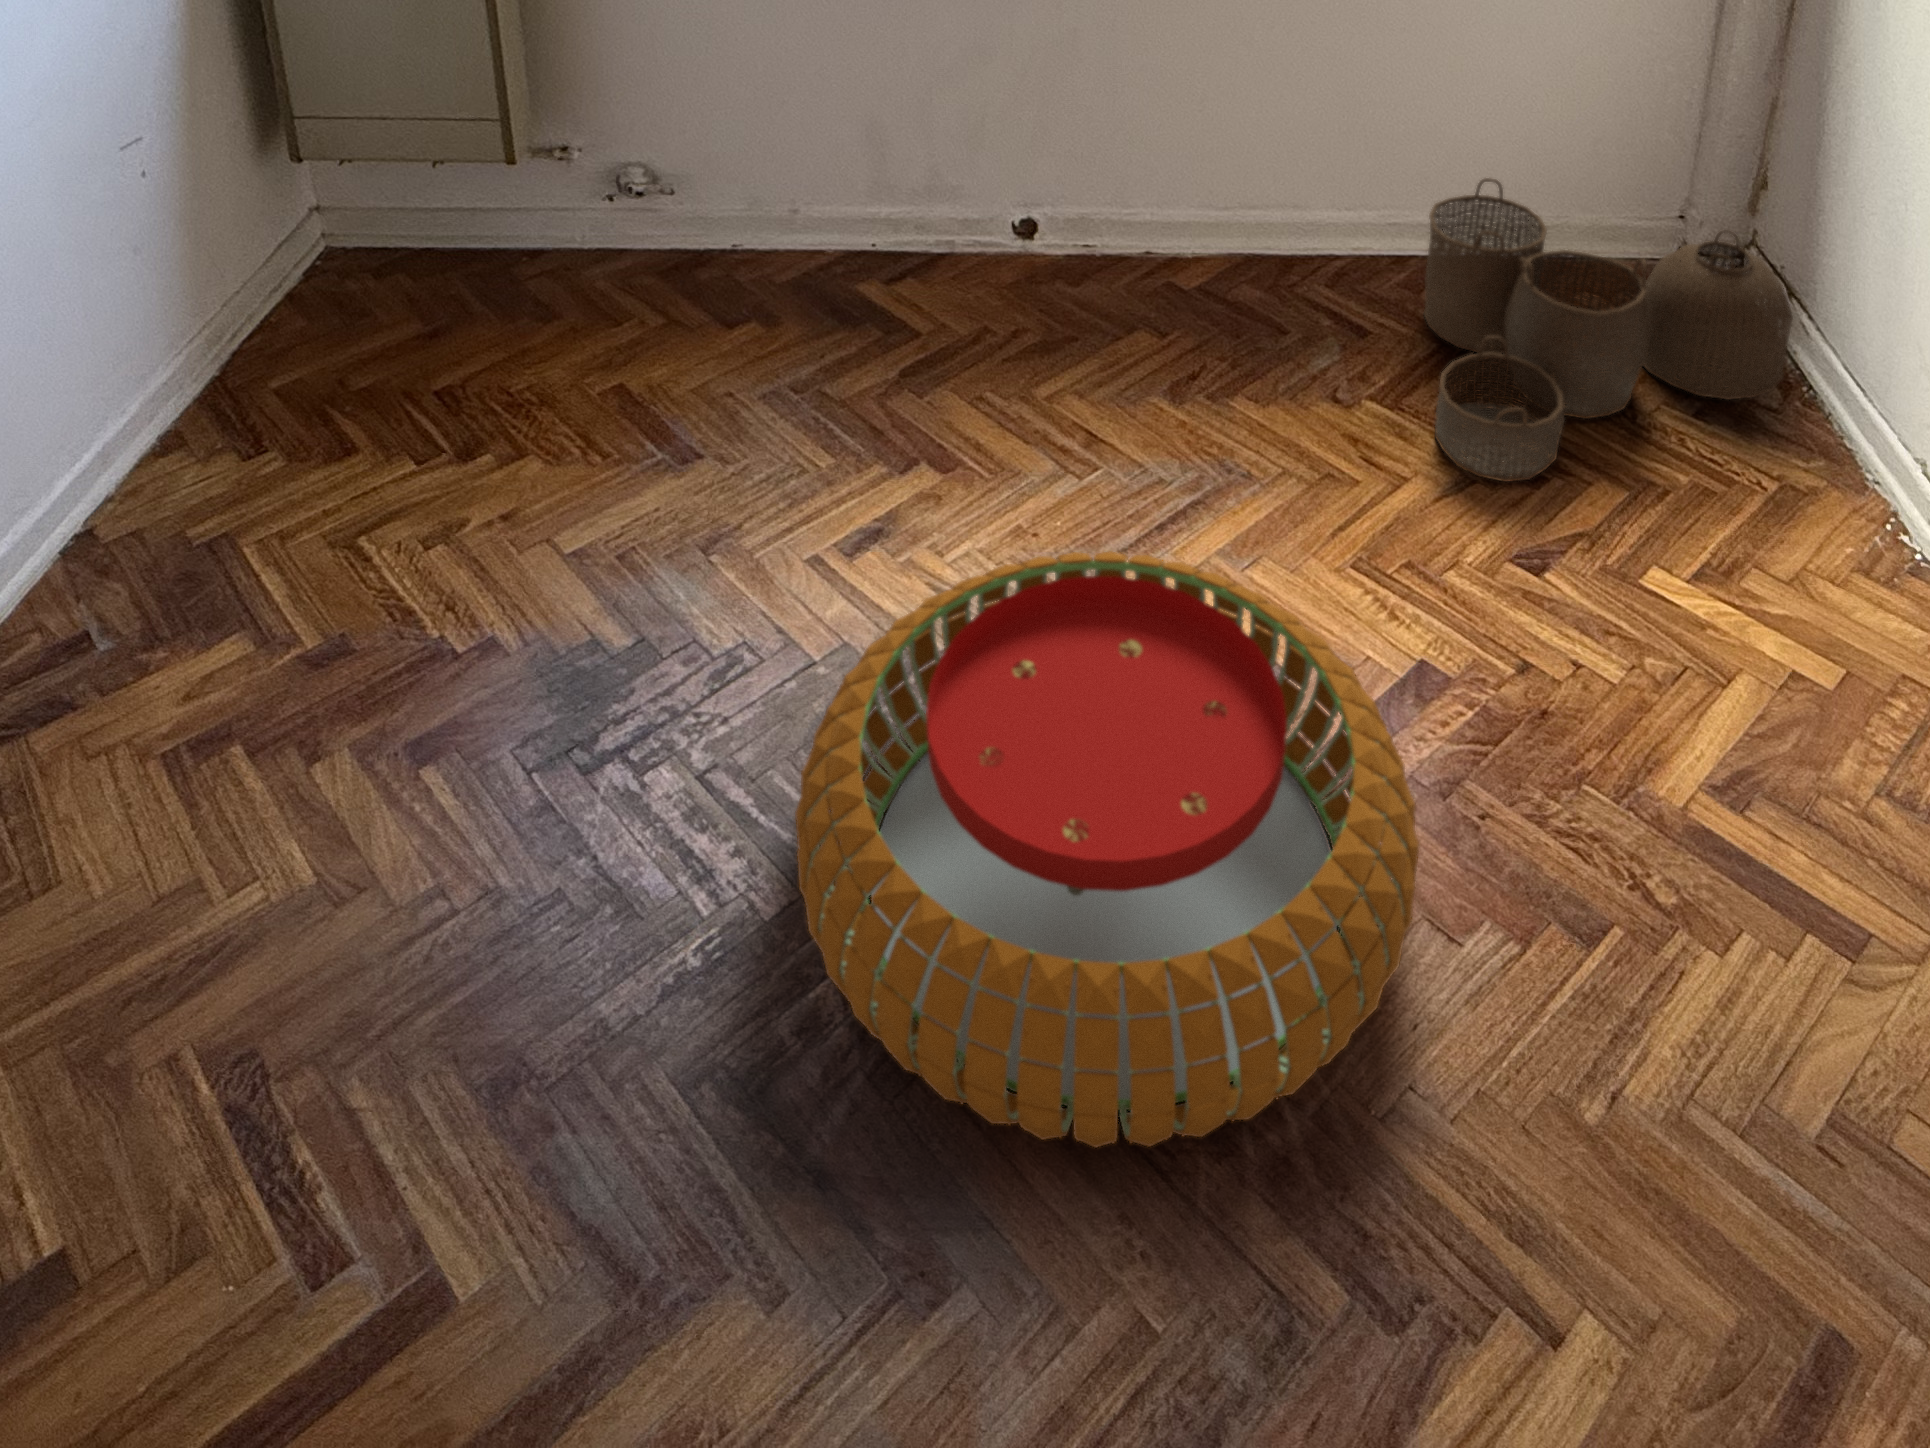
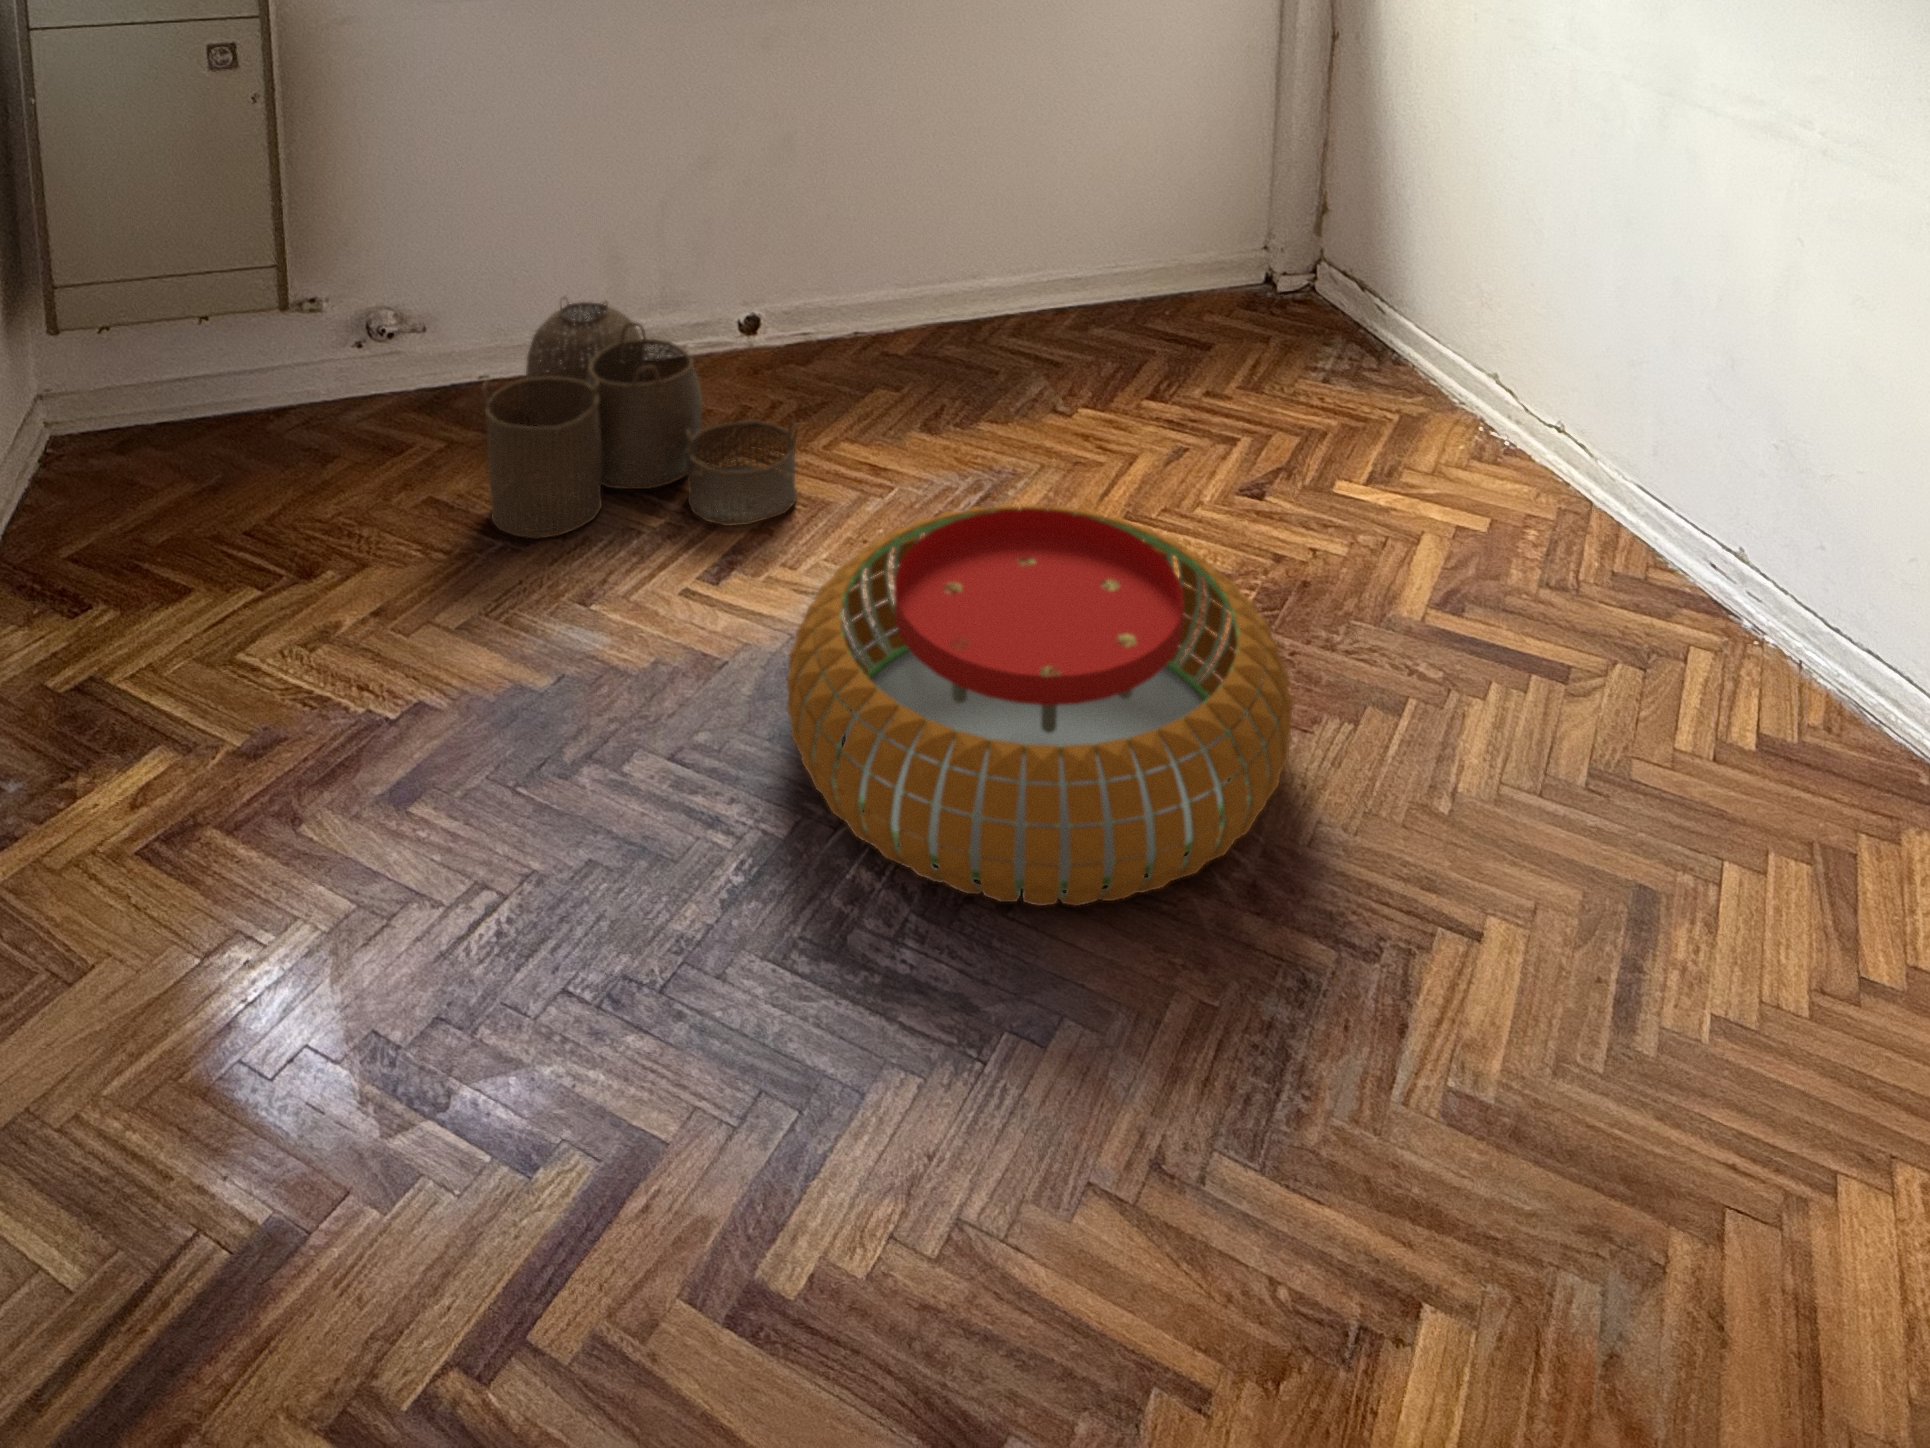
woven basket: present [1424,178,1793,482] -> present [482,301,798,539]

